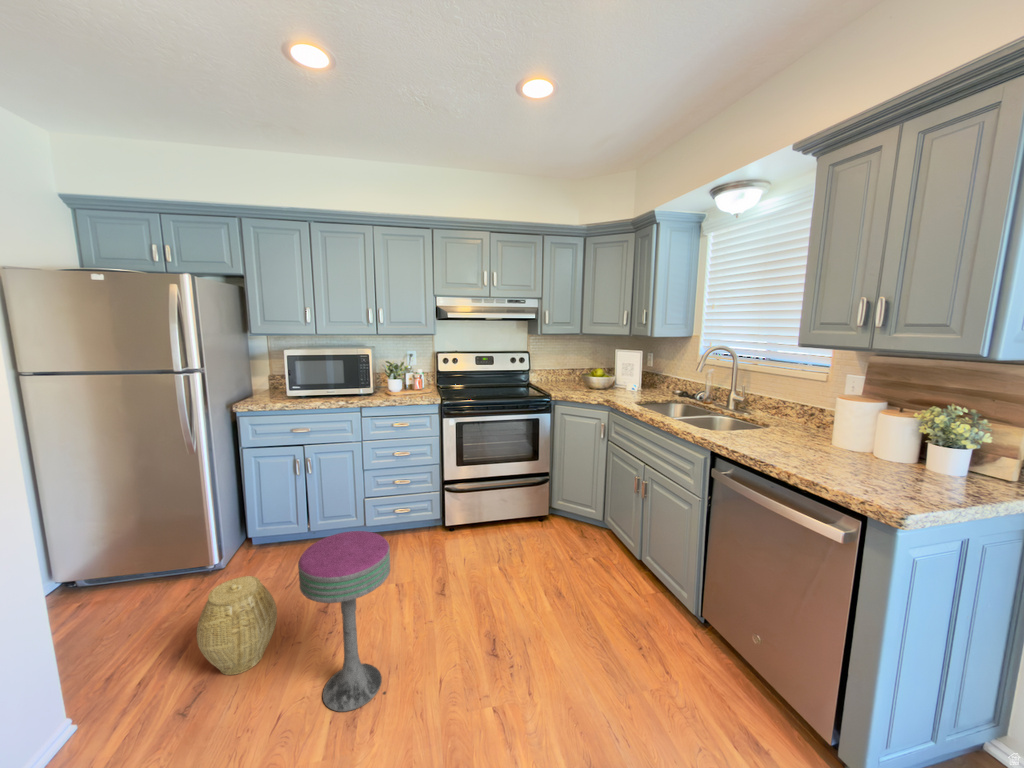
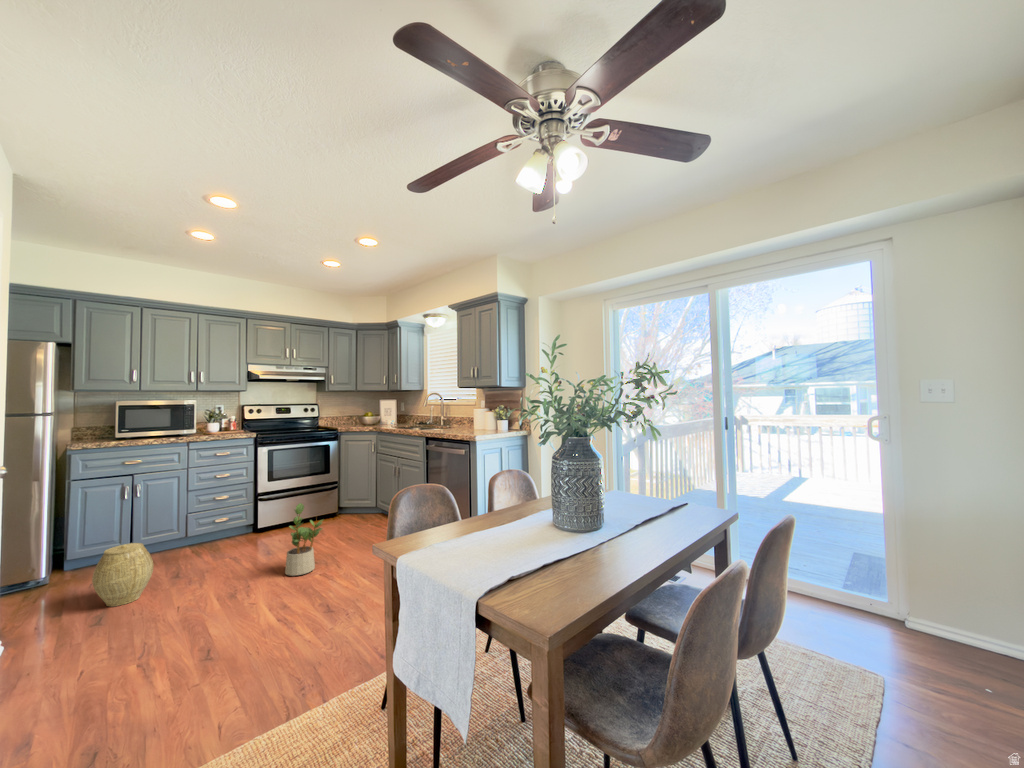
bar stool: present [298,531,390,712] -> none [192,496,250,596]
potted plant: none [448,567,513,700] -> present [285,503,323,576]

